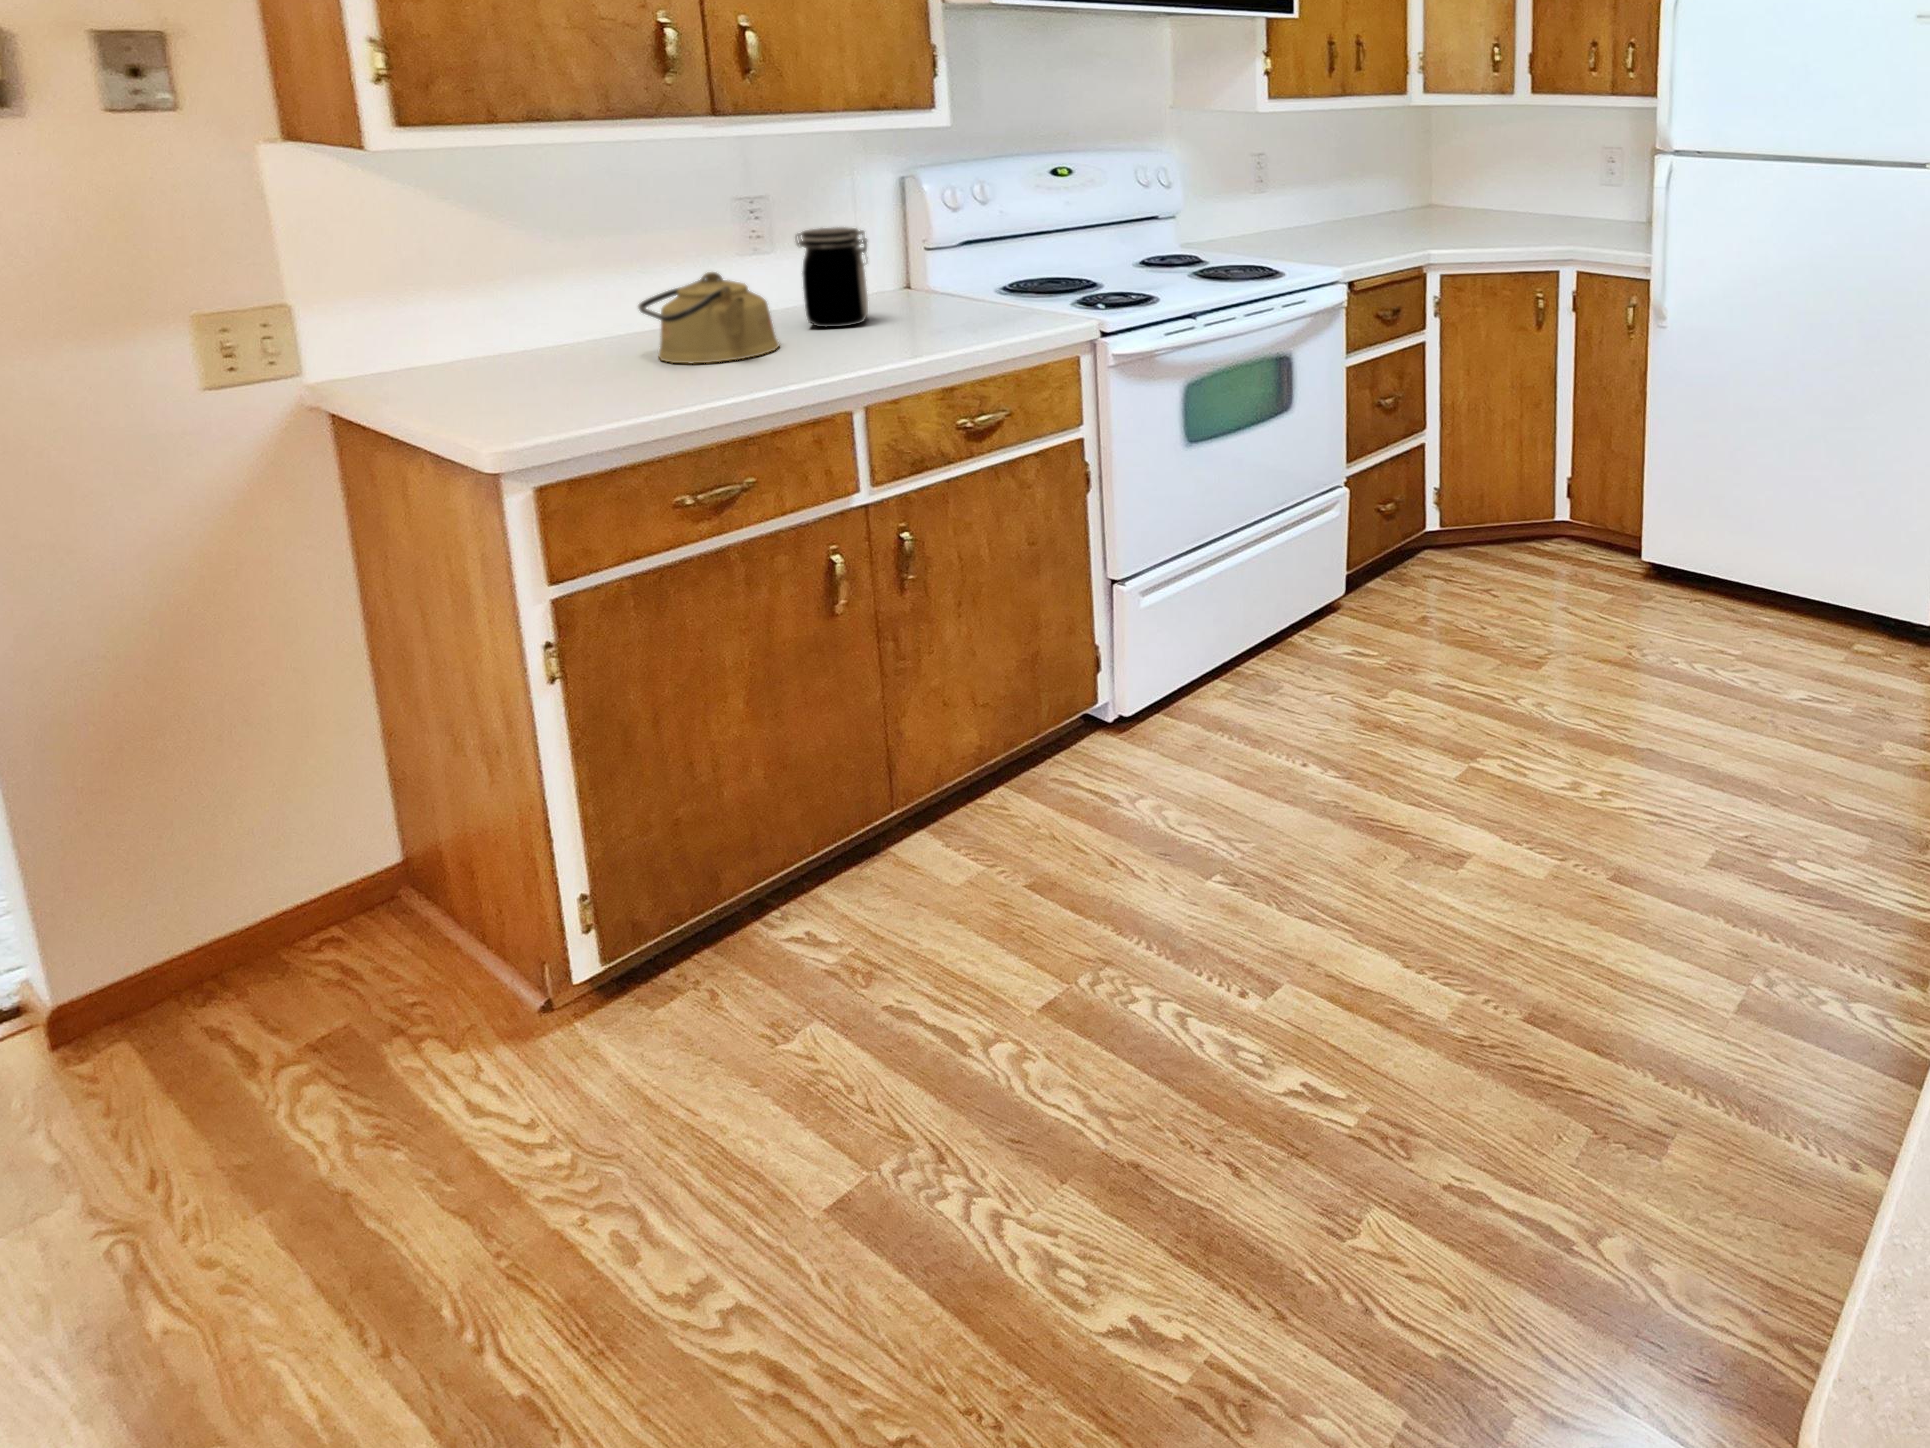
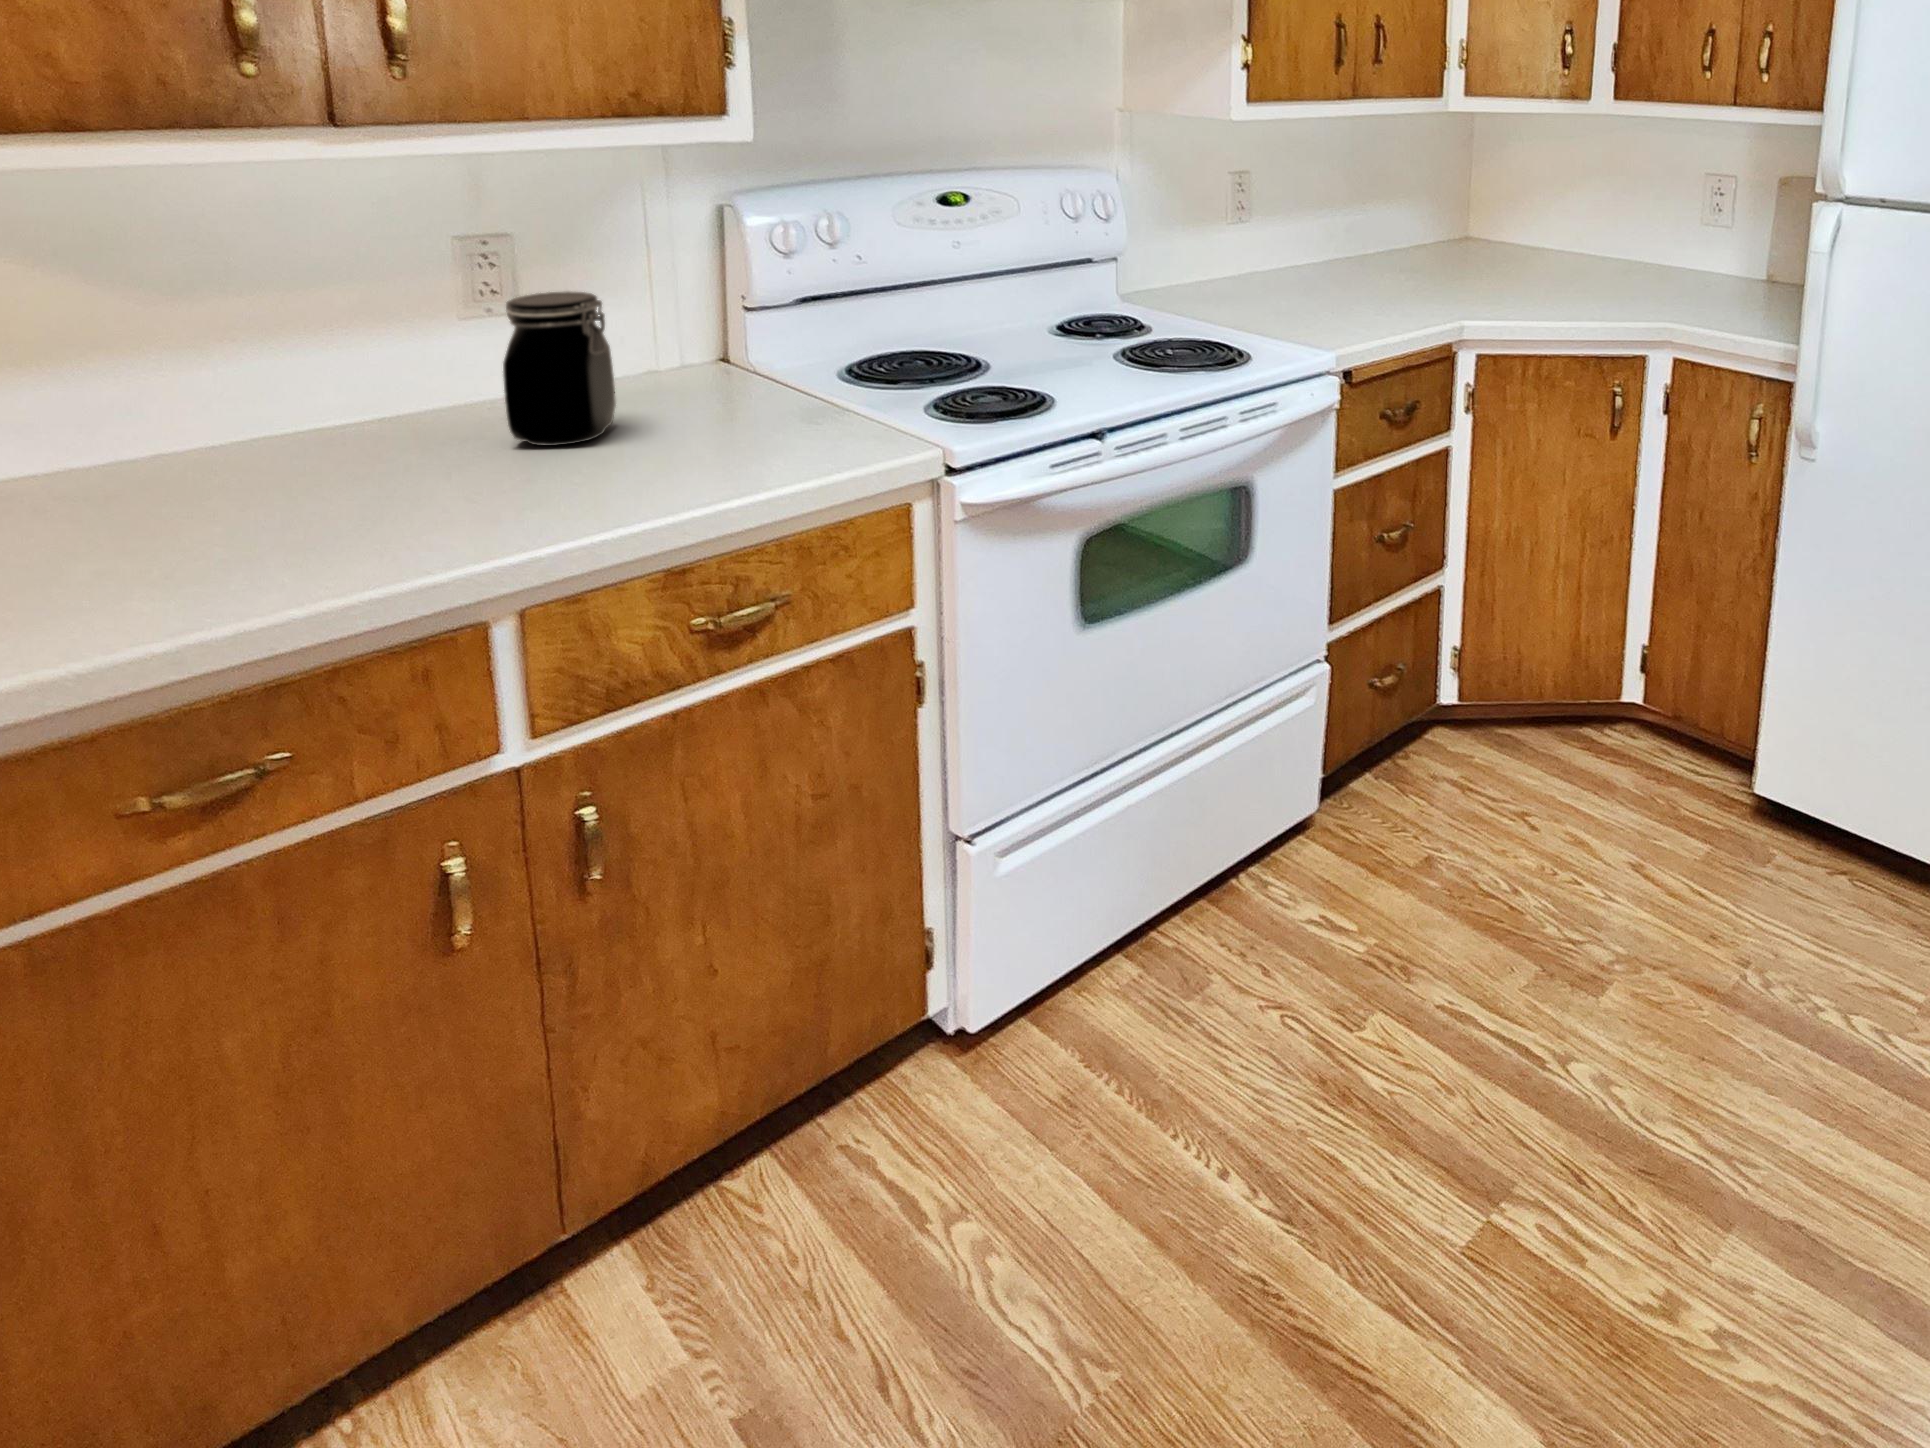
kettle: present [638,272,779,363] -> none [215,372,439,524]

